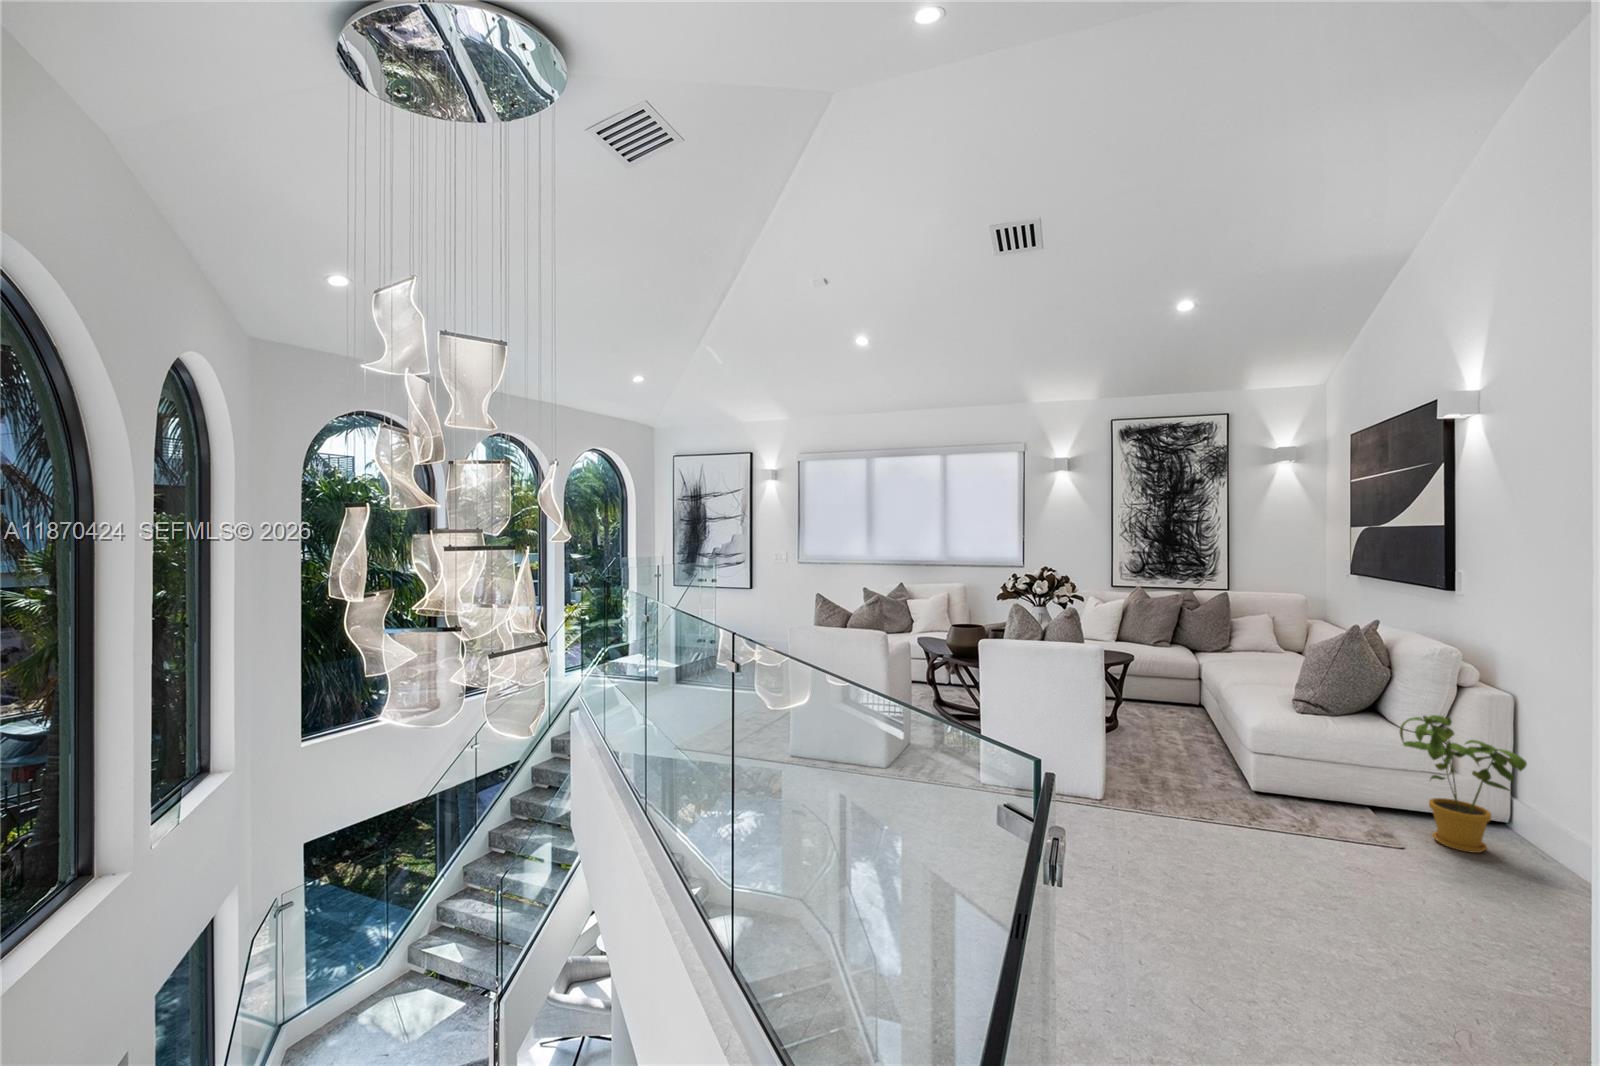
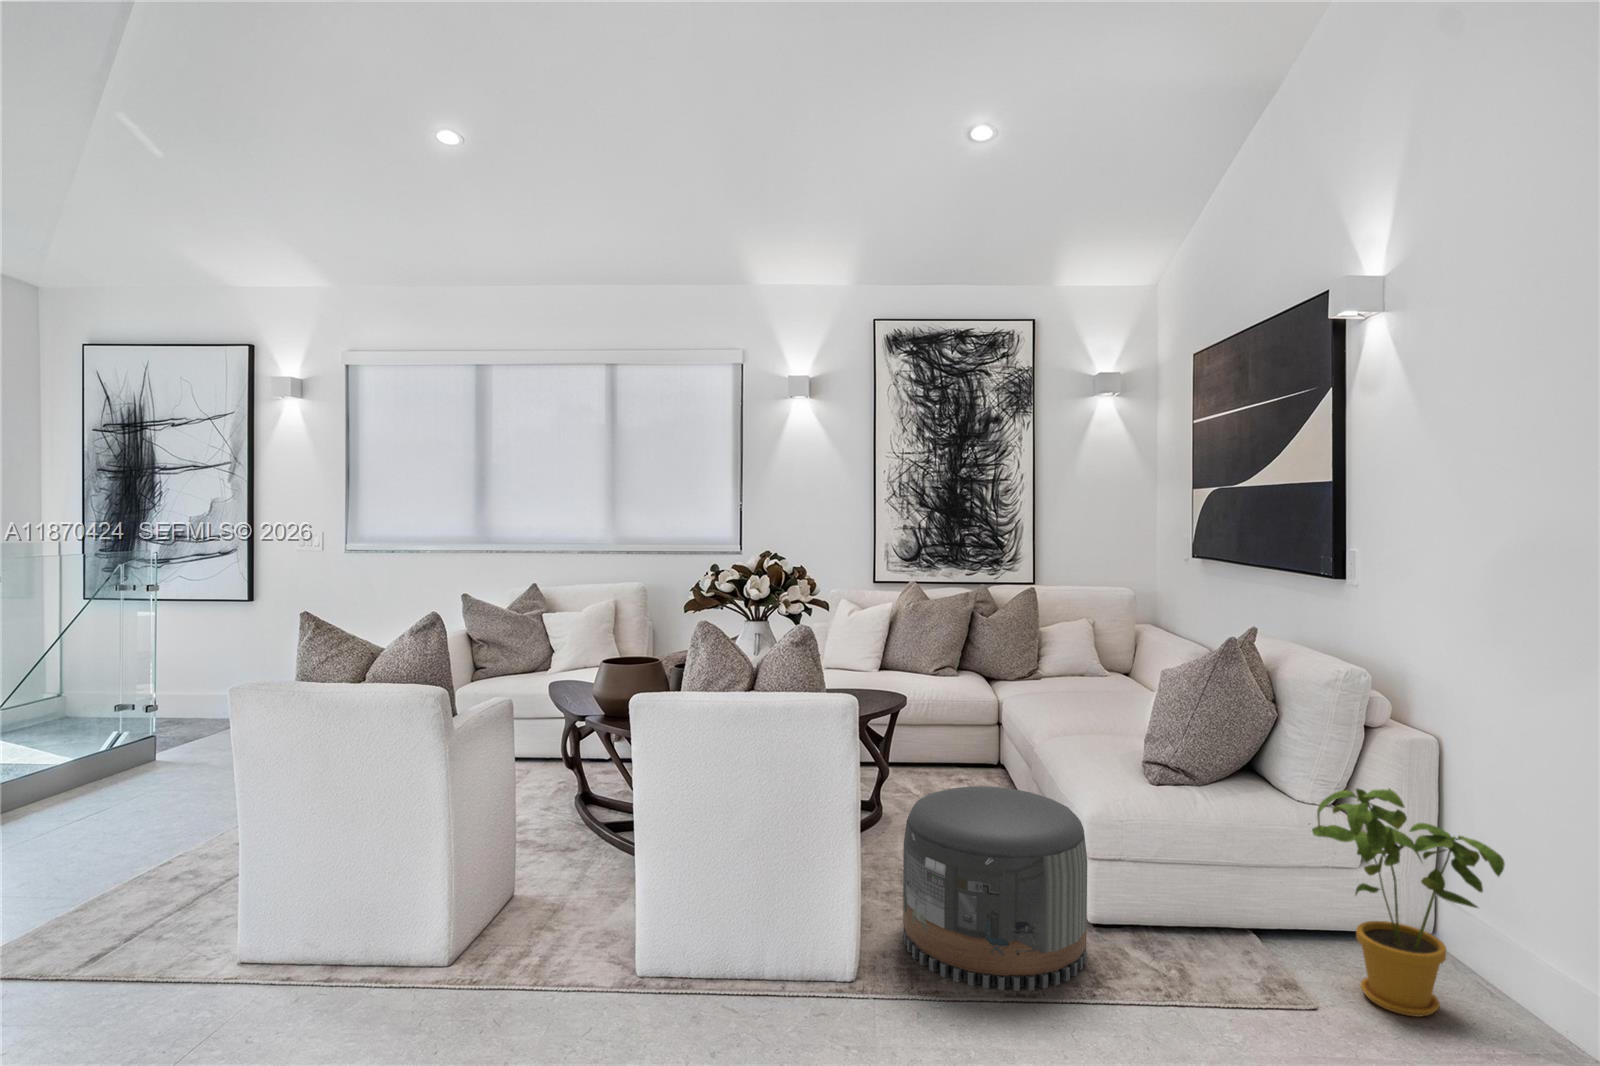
pouf: none [1133,704,1246,810] -> present [903,786,1087,991]

